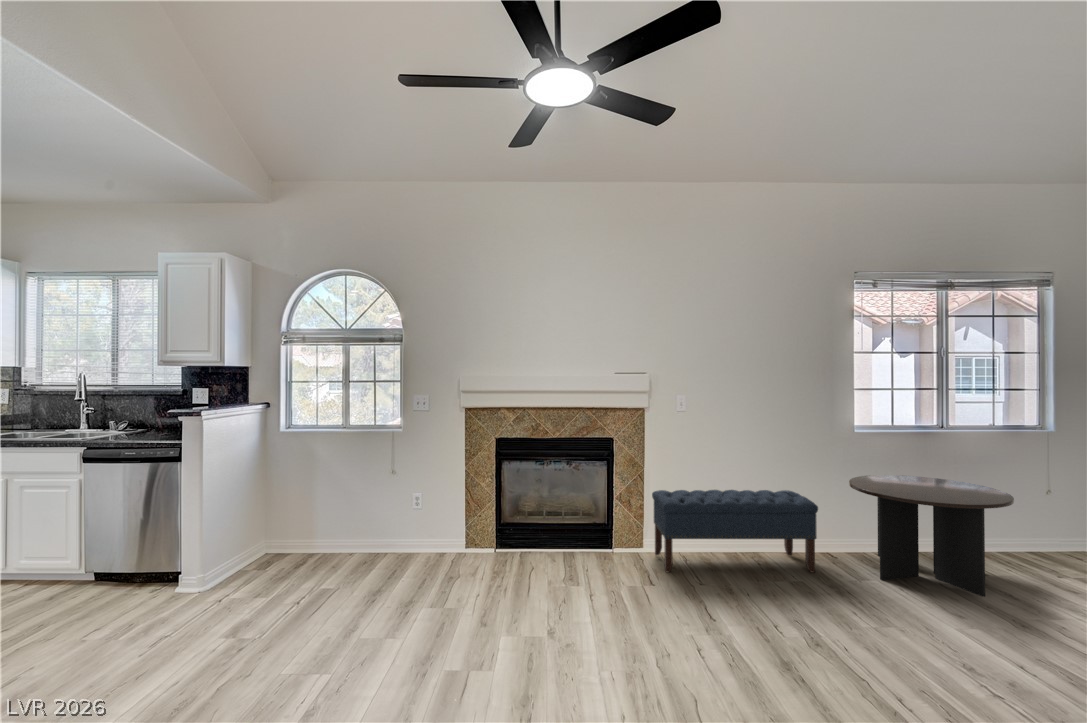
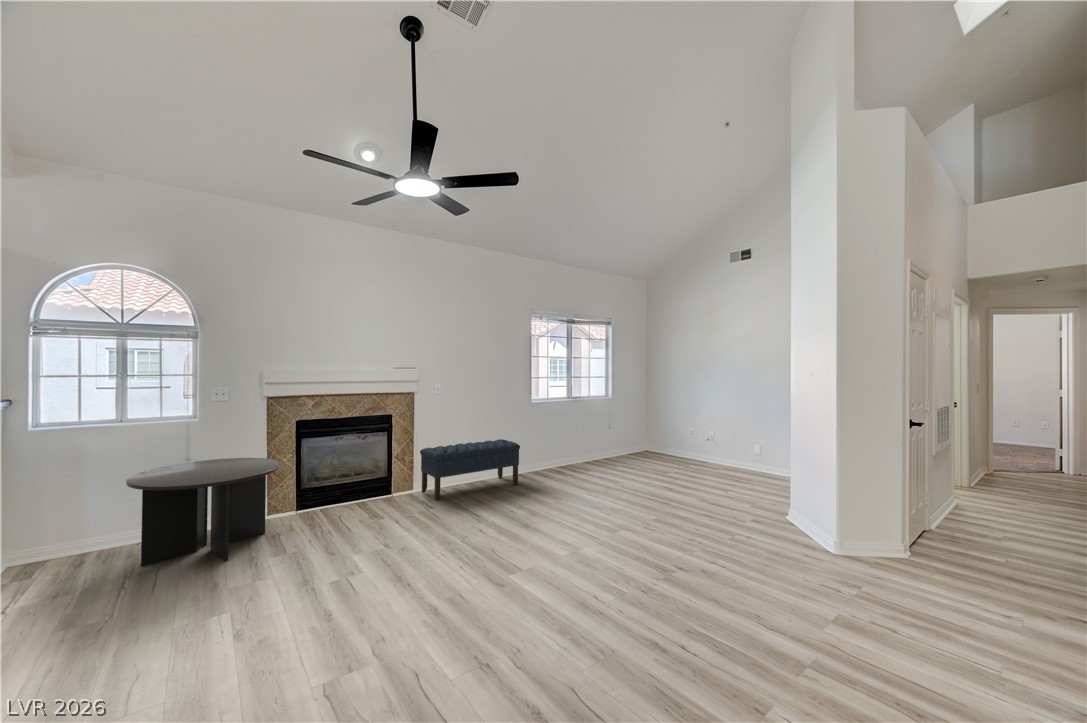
coffee table: present [849,475,1014,596] -> present [126,458,280,566]

